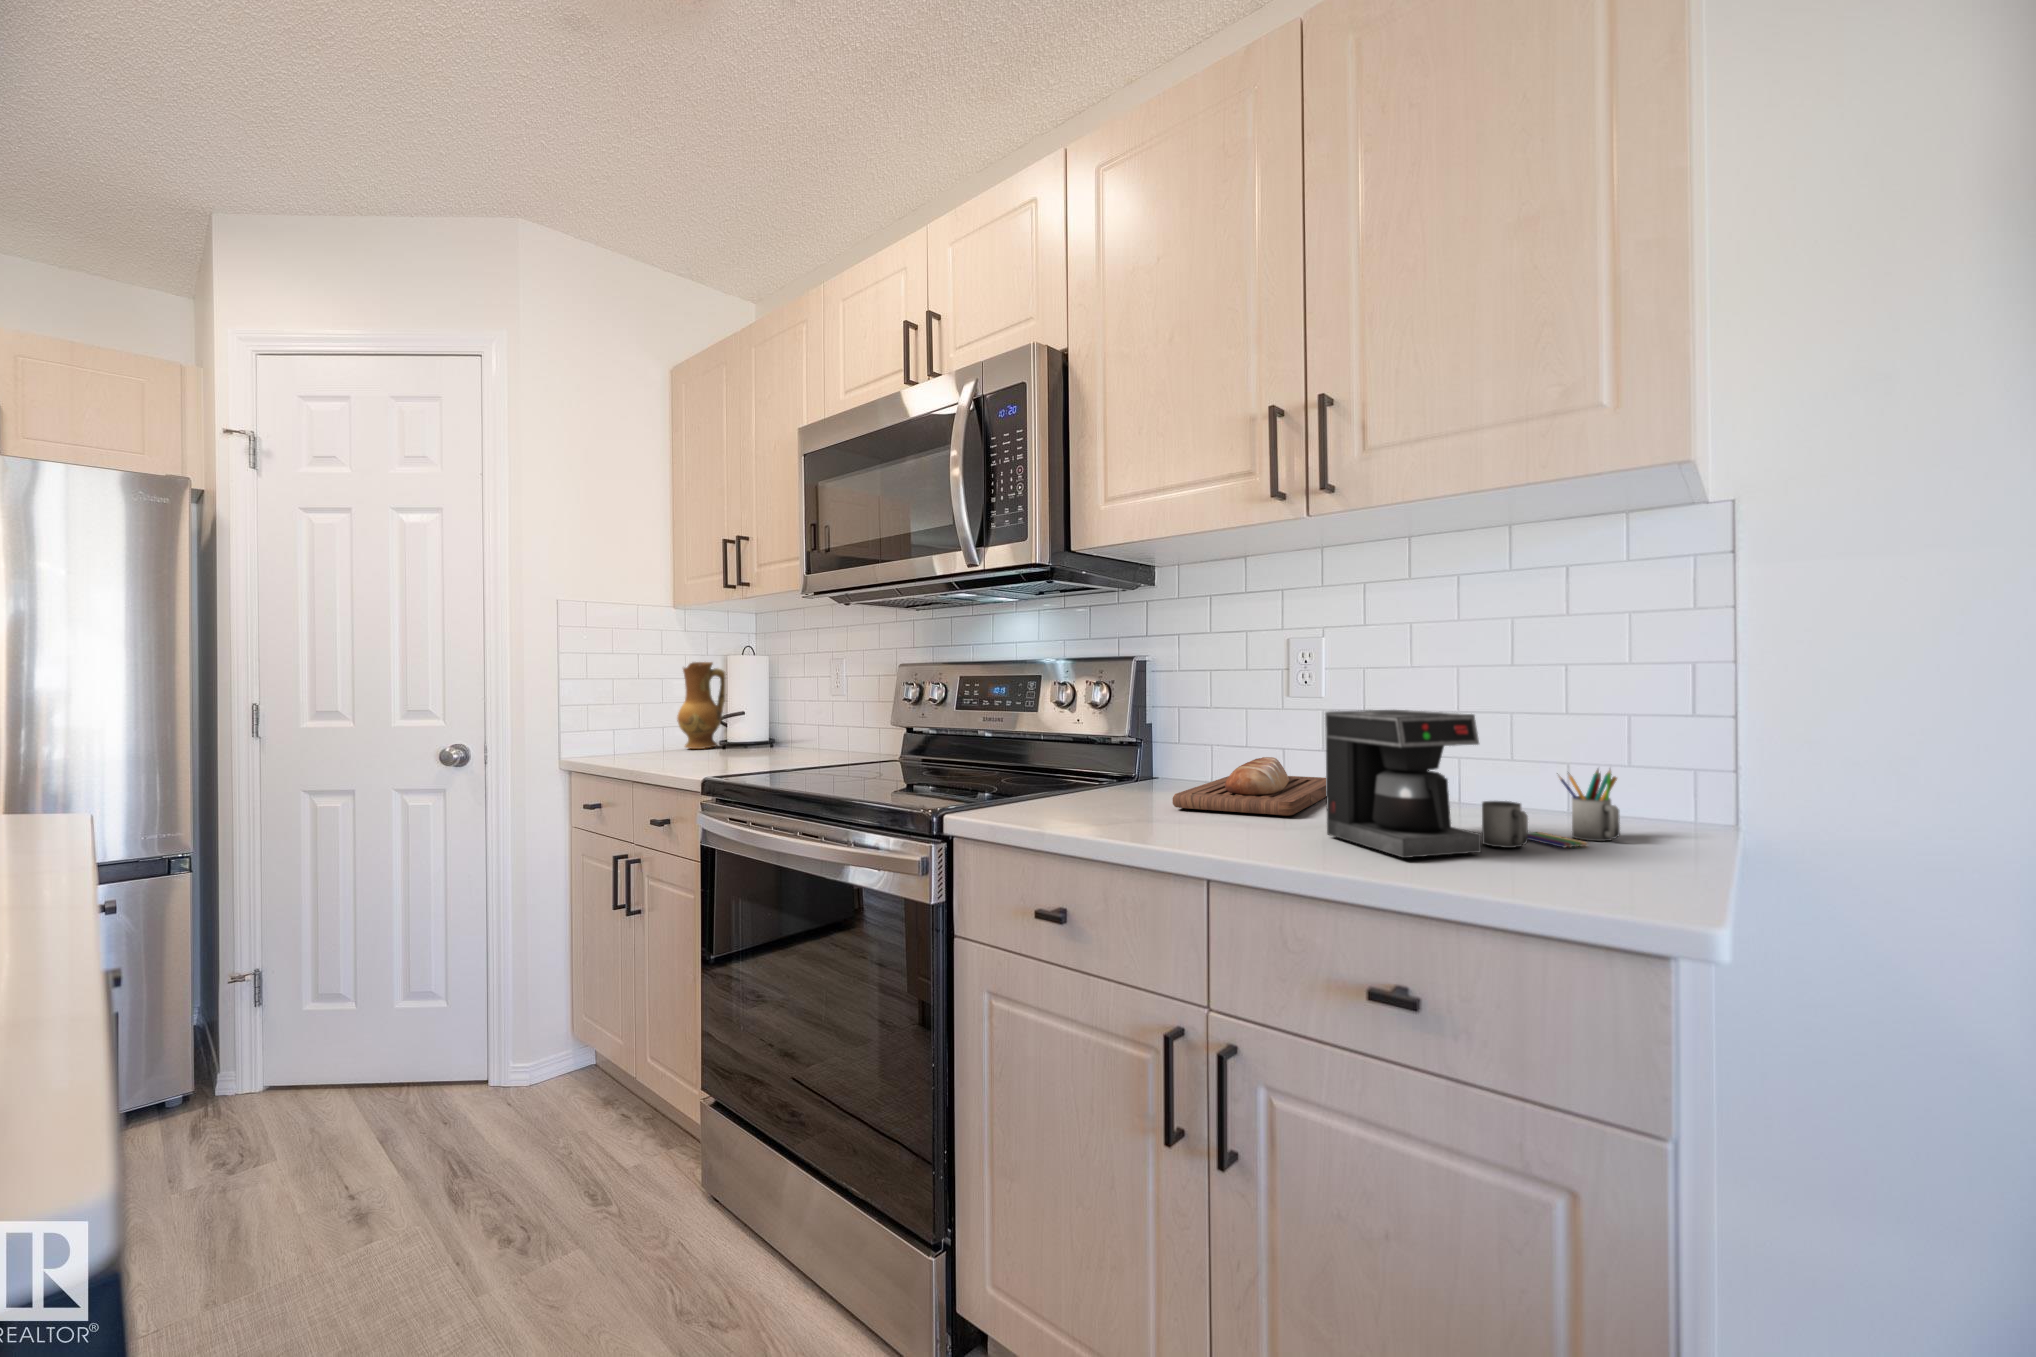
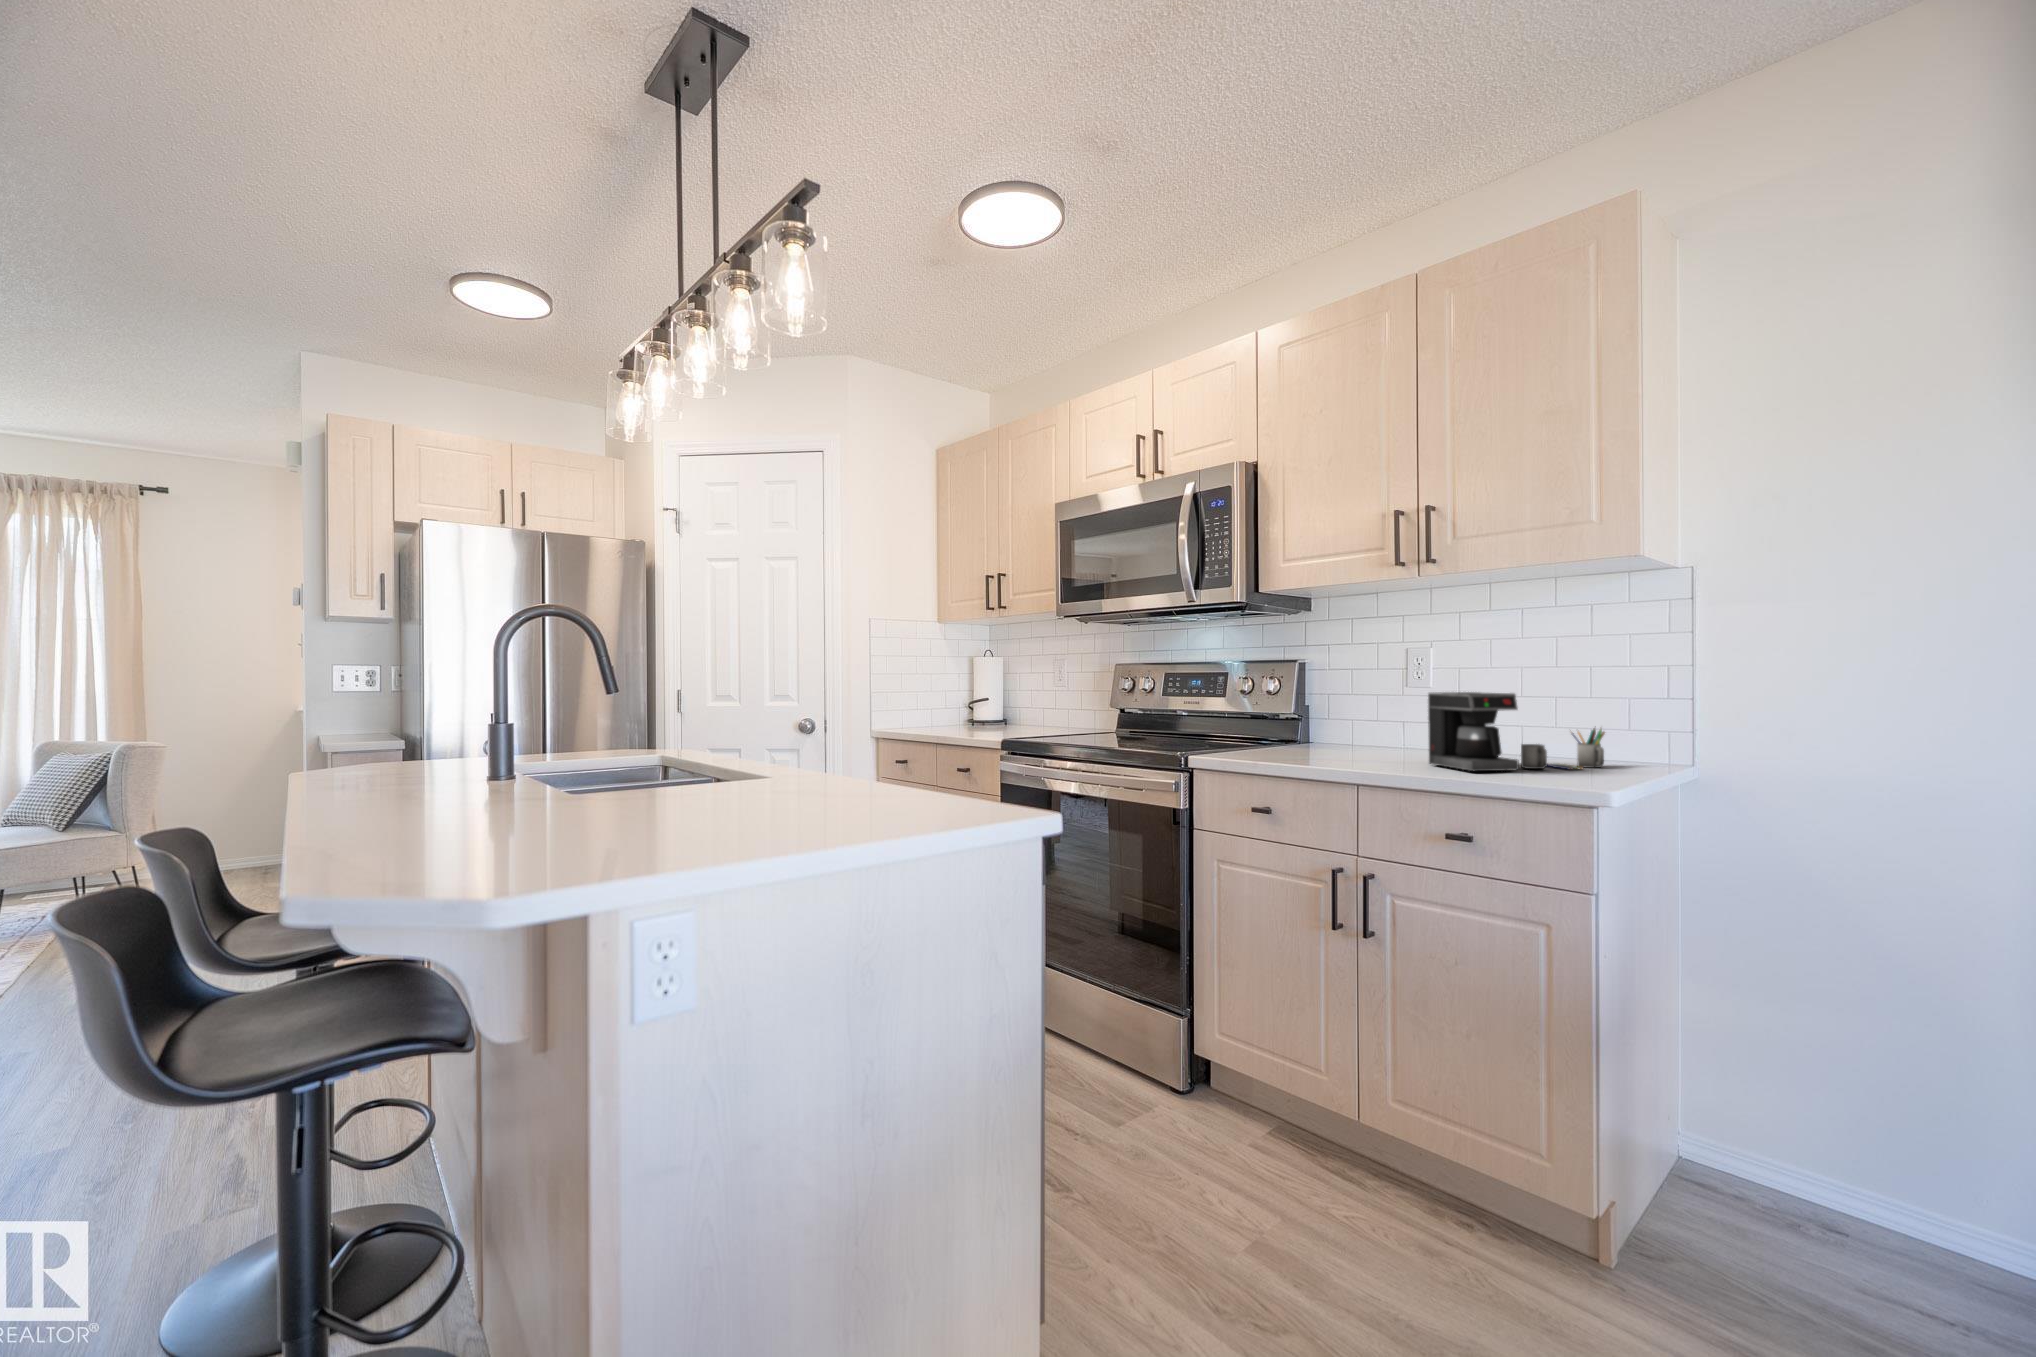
ceramic jug: present [677,662,725,749] -> none [940,662,974,725]
bread loaf: present [1173,757,1326,815] -> none [1329,726,1438,757]

